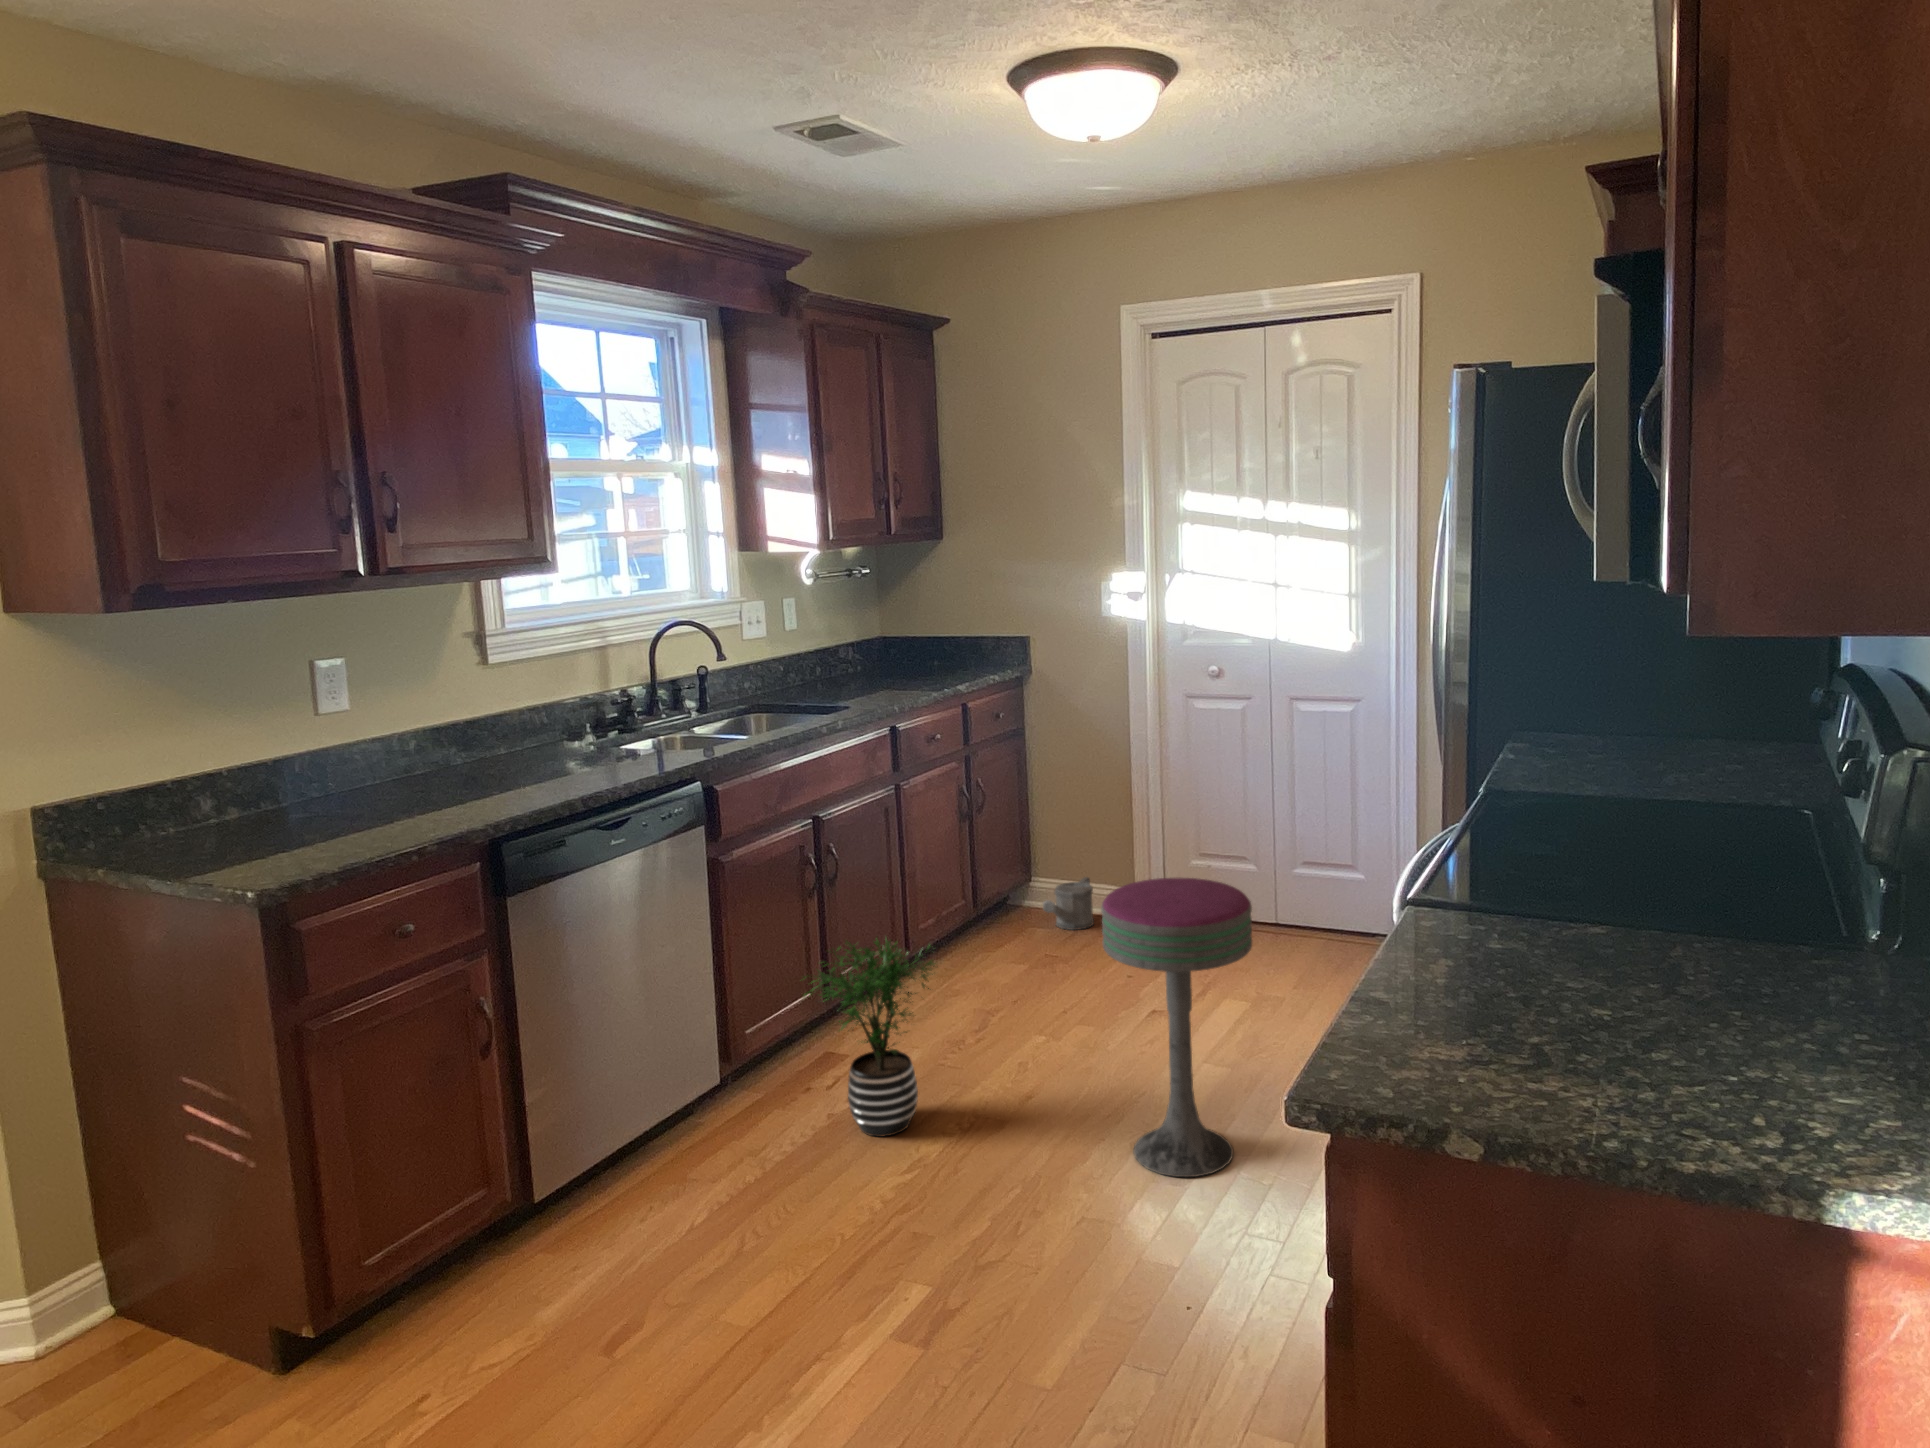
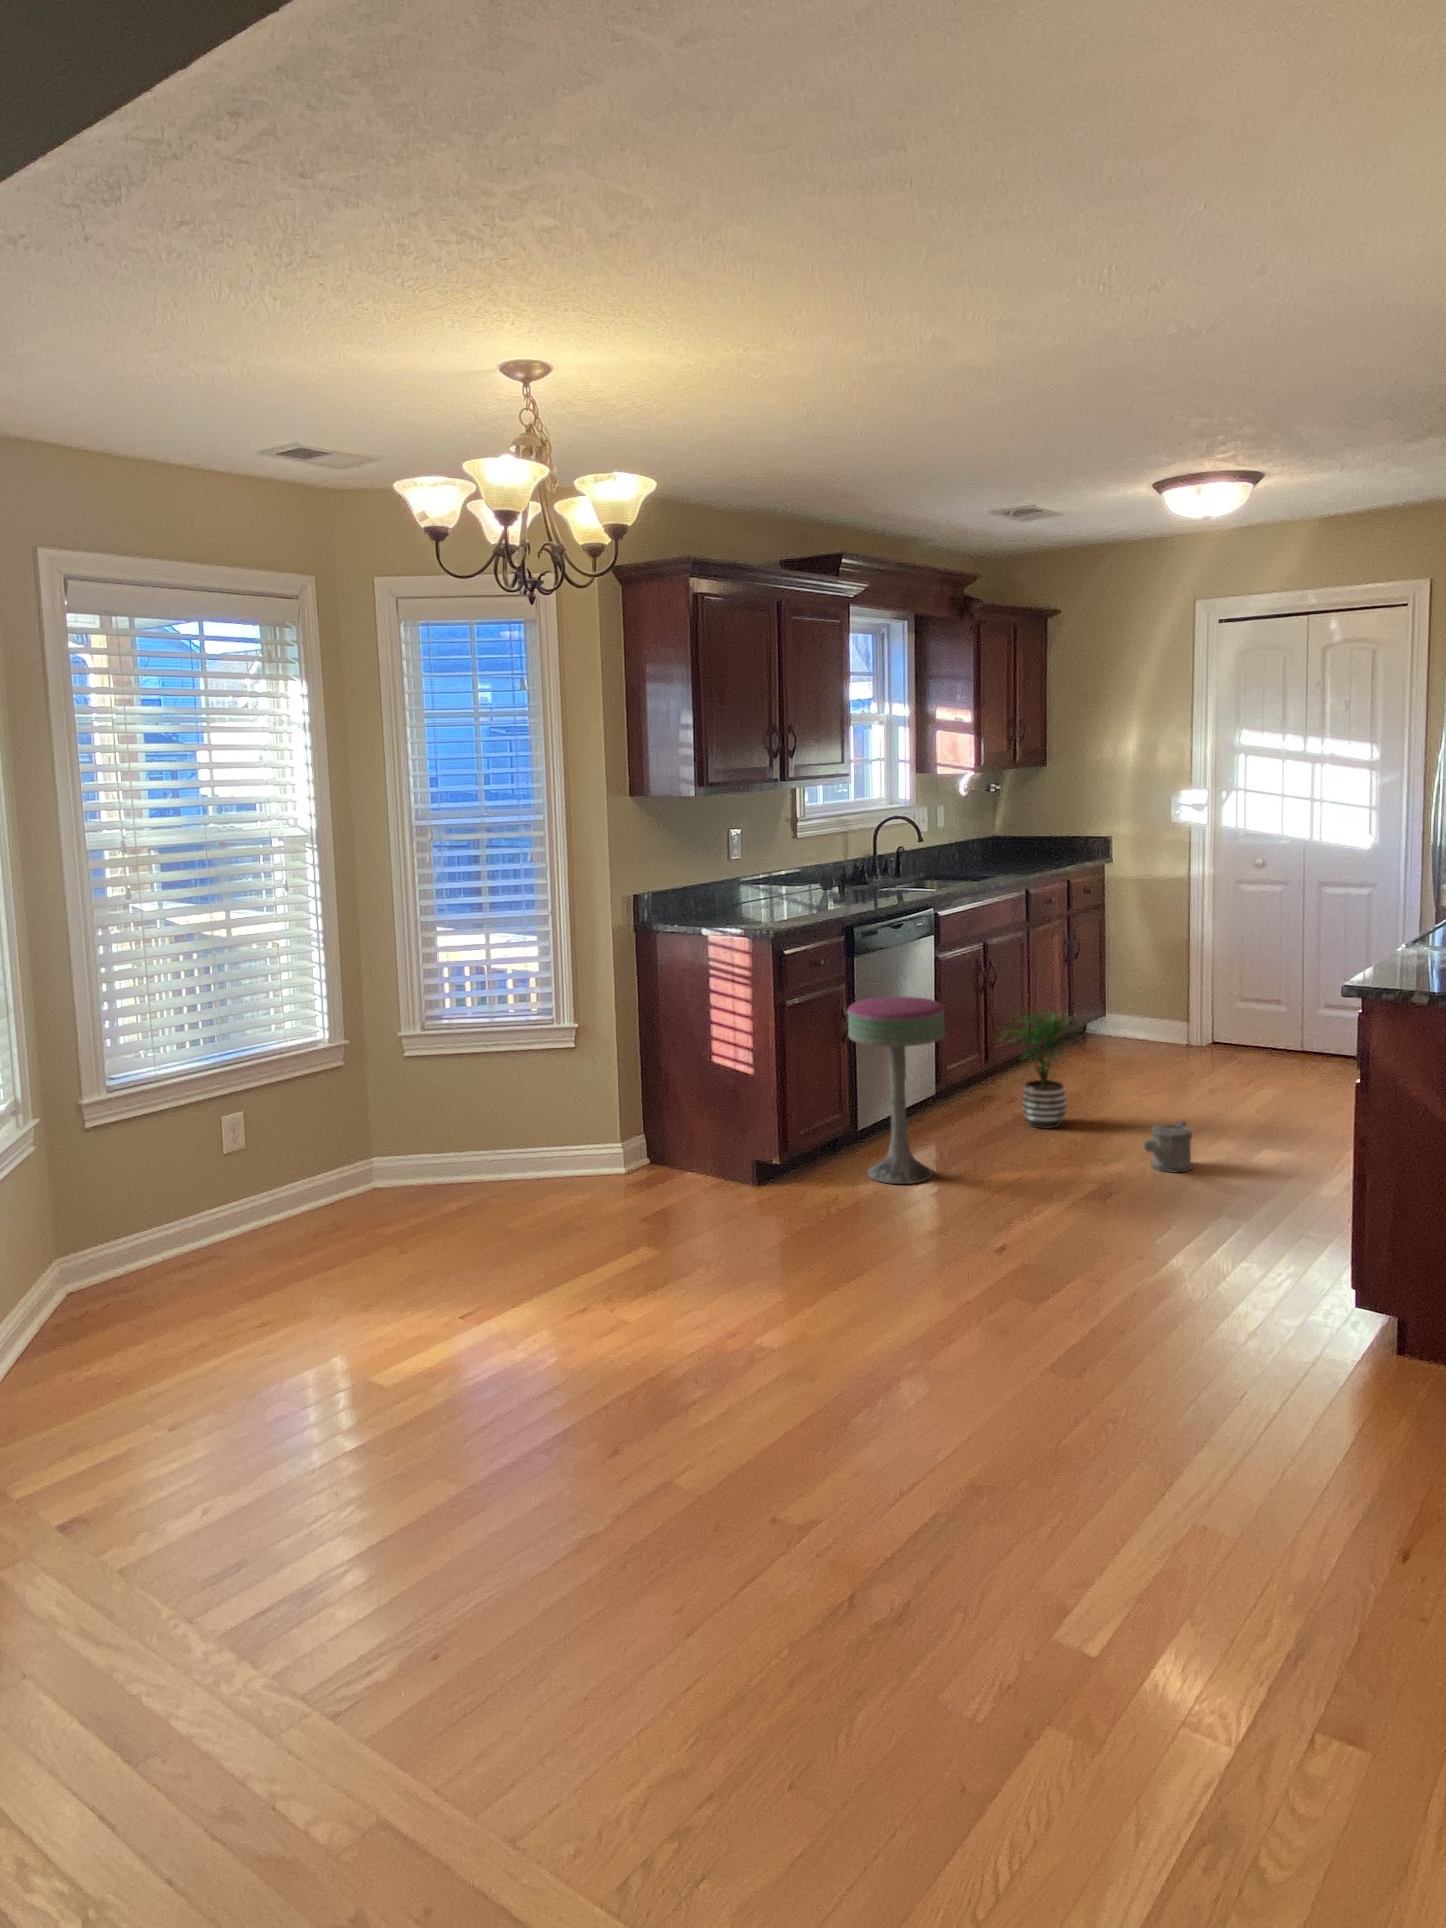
watering can: present [1043,877,1094,930] -> present [1144,1120,1192,1172]
bar stool: present [1101,878,1252,1177] -> present [847,997,945,1184]

